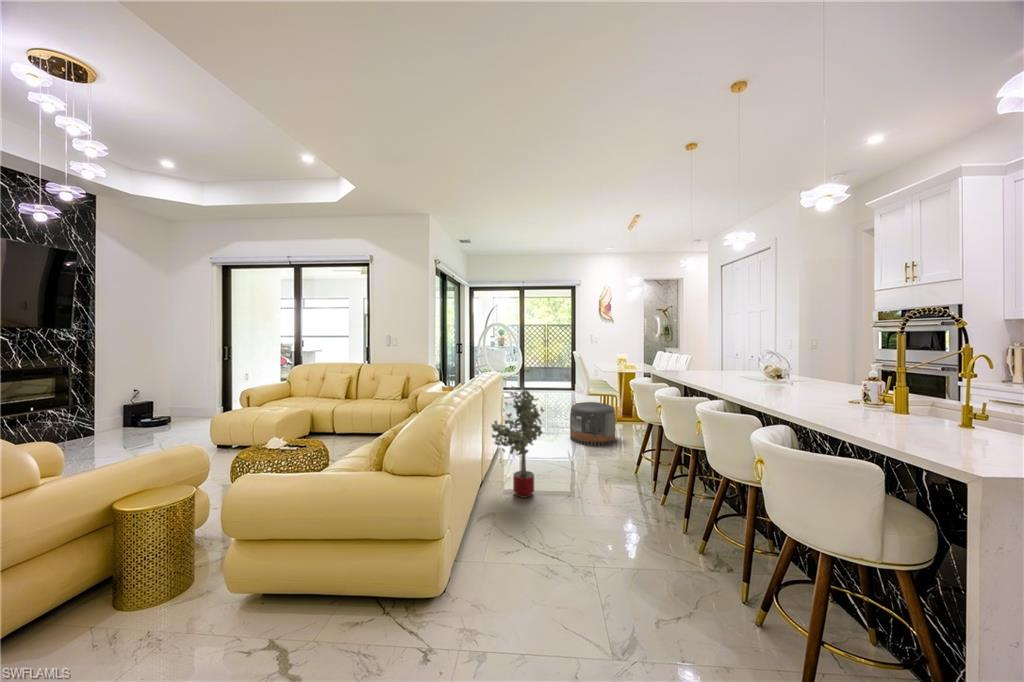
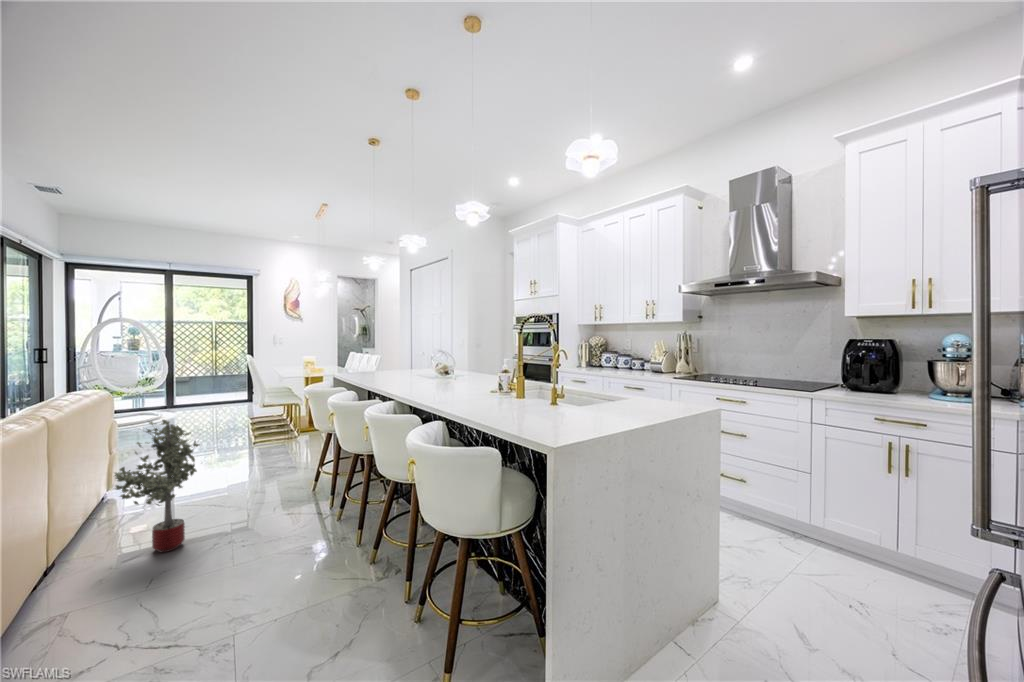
pouf: present [570,402,615,446] -> none [241,419,297,469]

